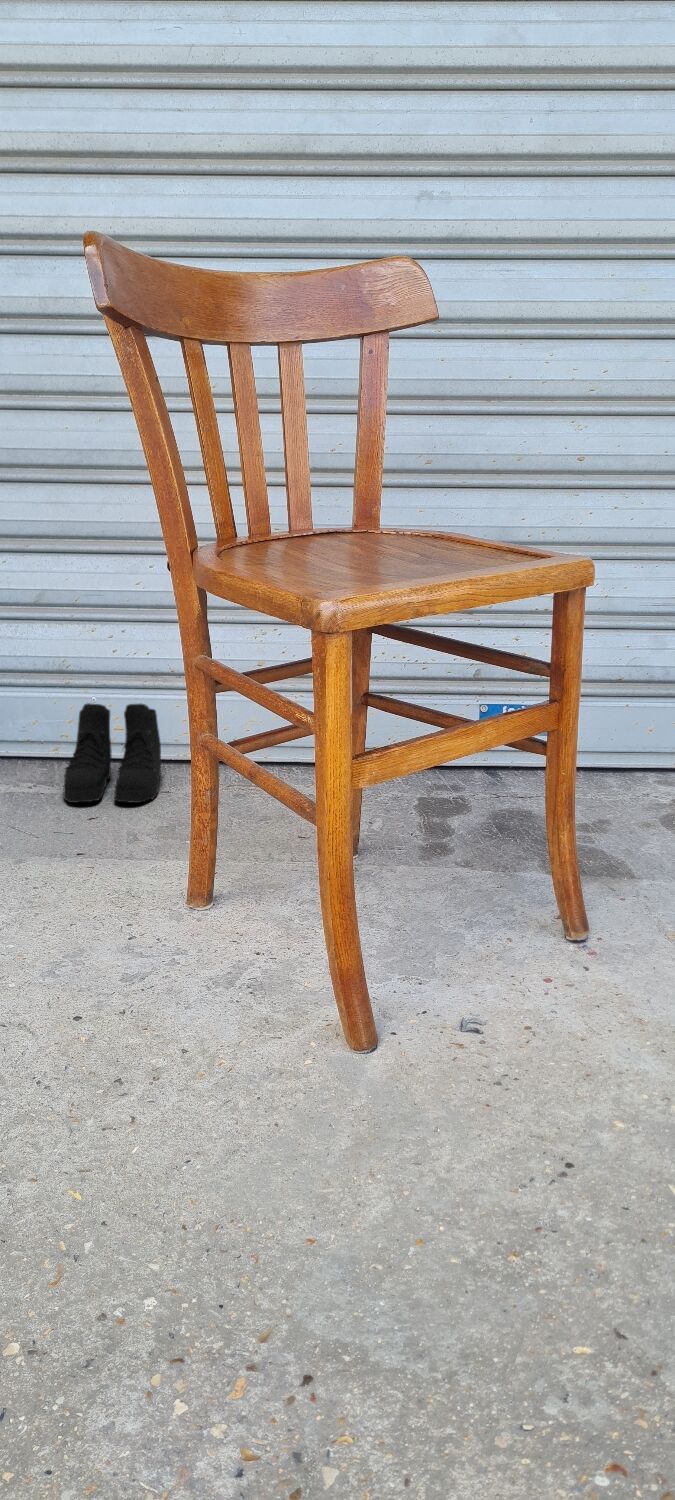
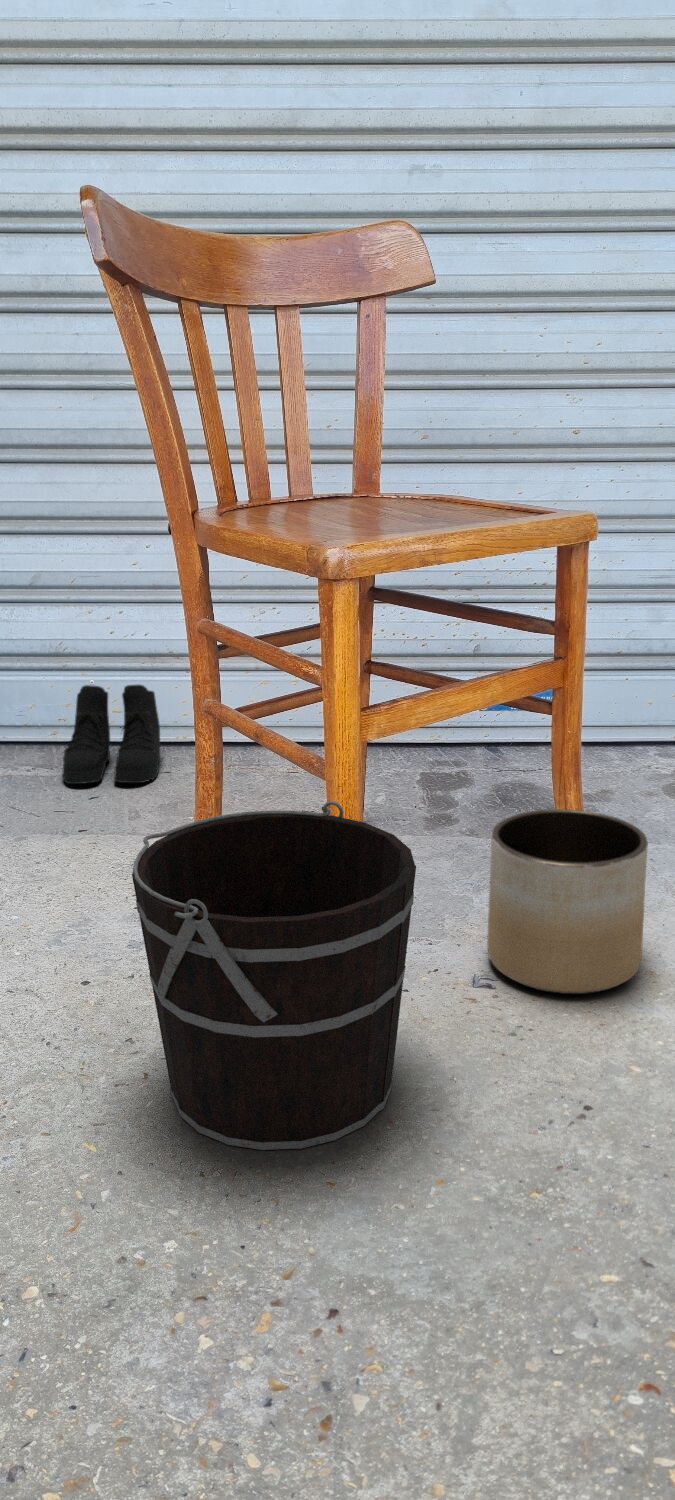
bucket: none [120,851,402,1202] -> present [132,801,416,1150]
planter: none [476,853,636,1040] -> present [487,809,648,994]

